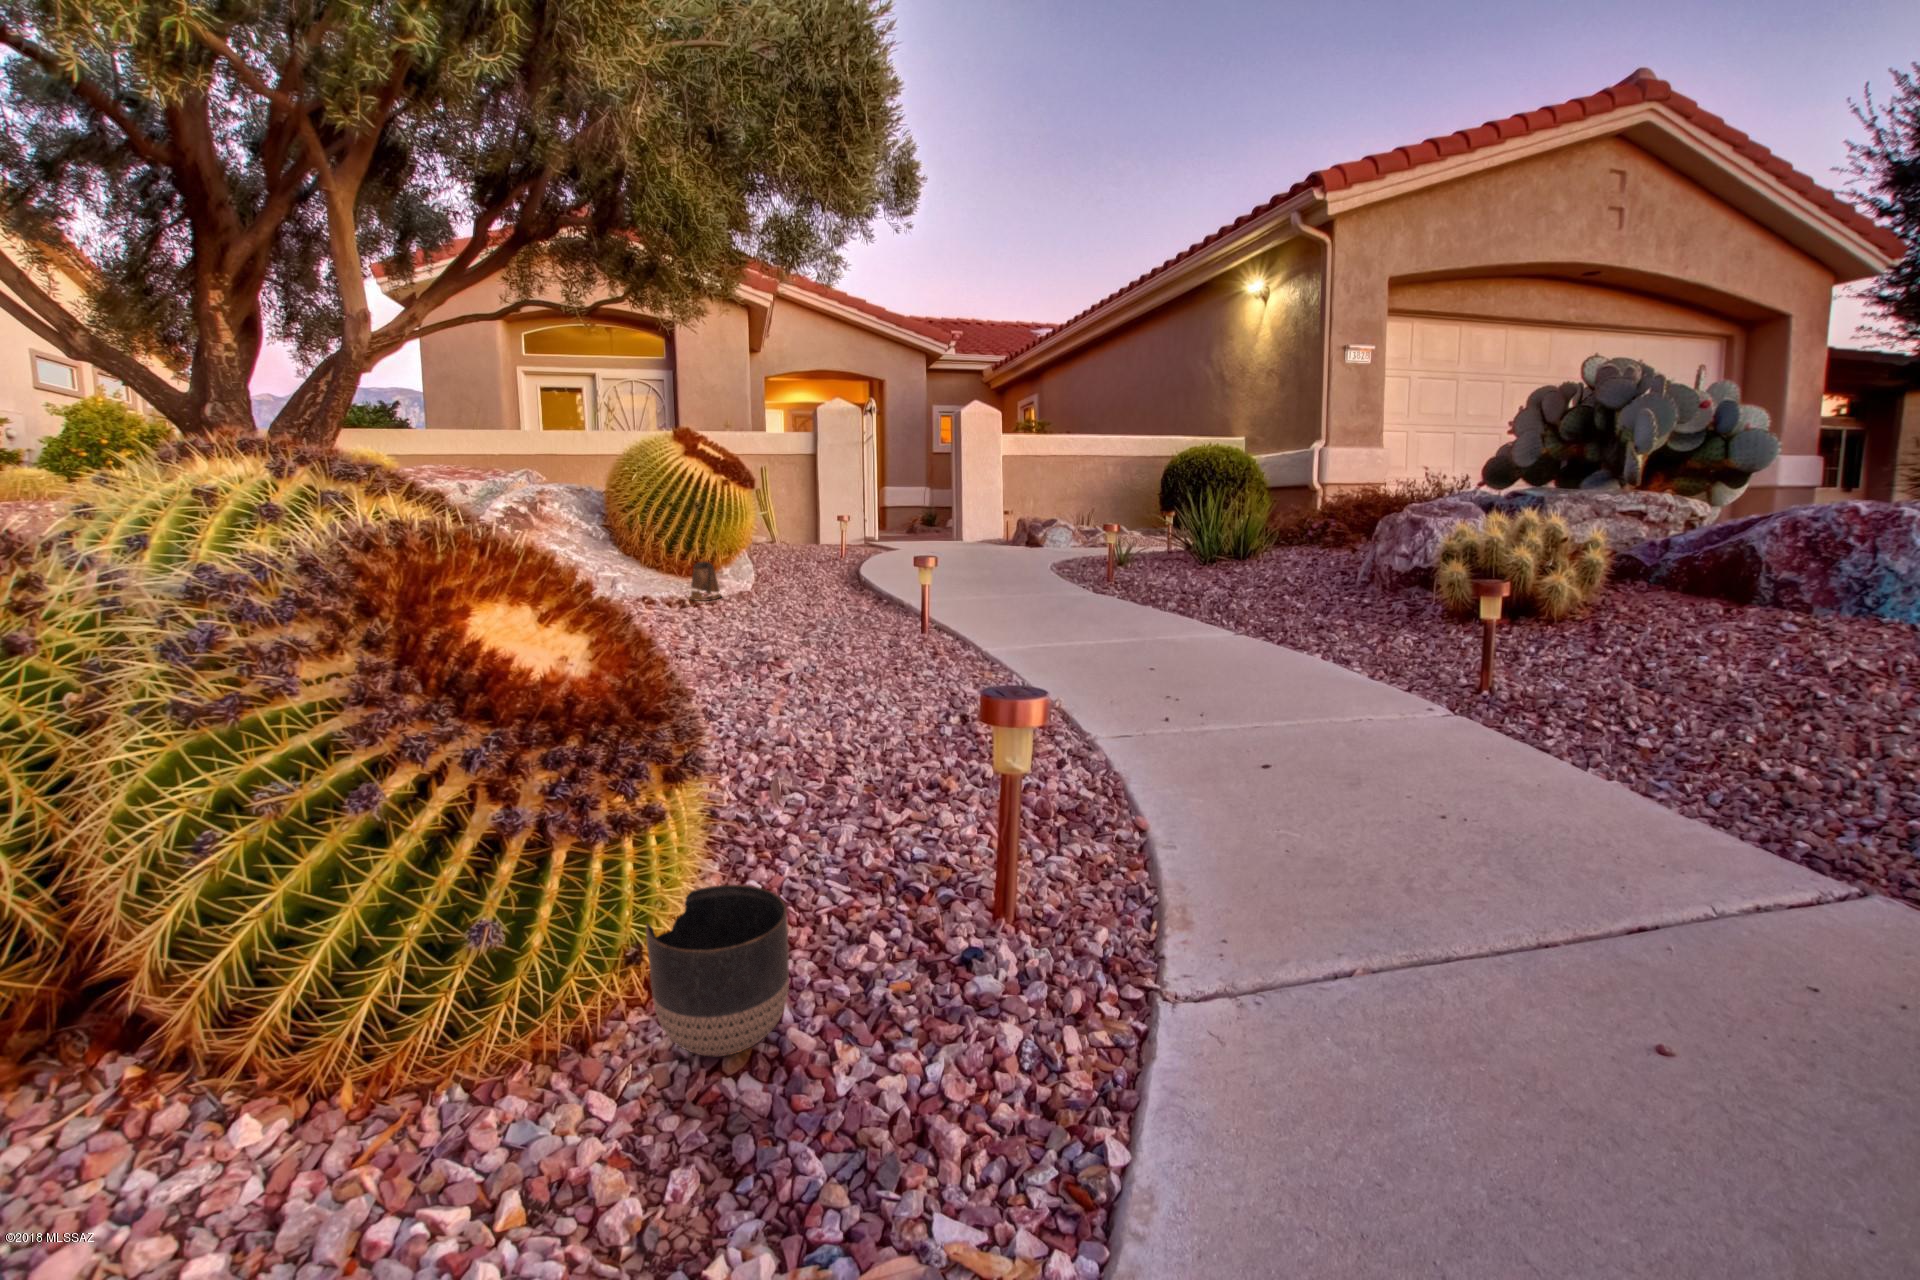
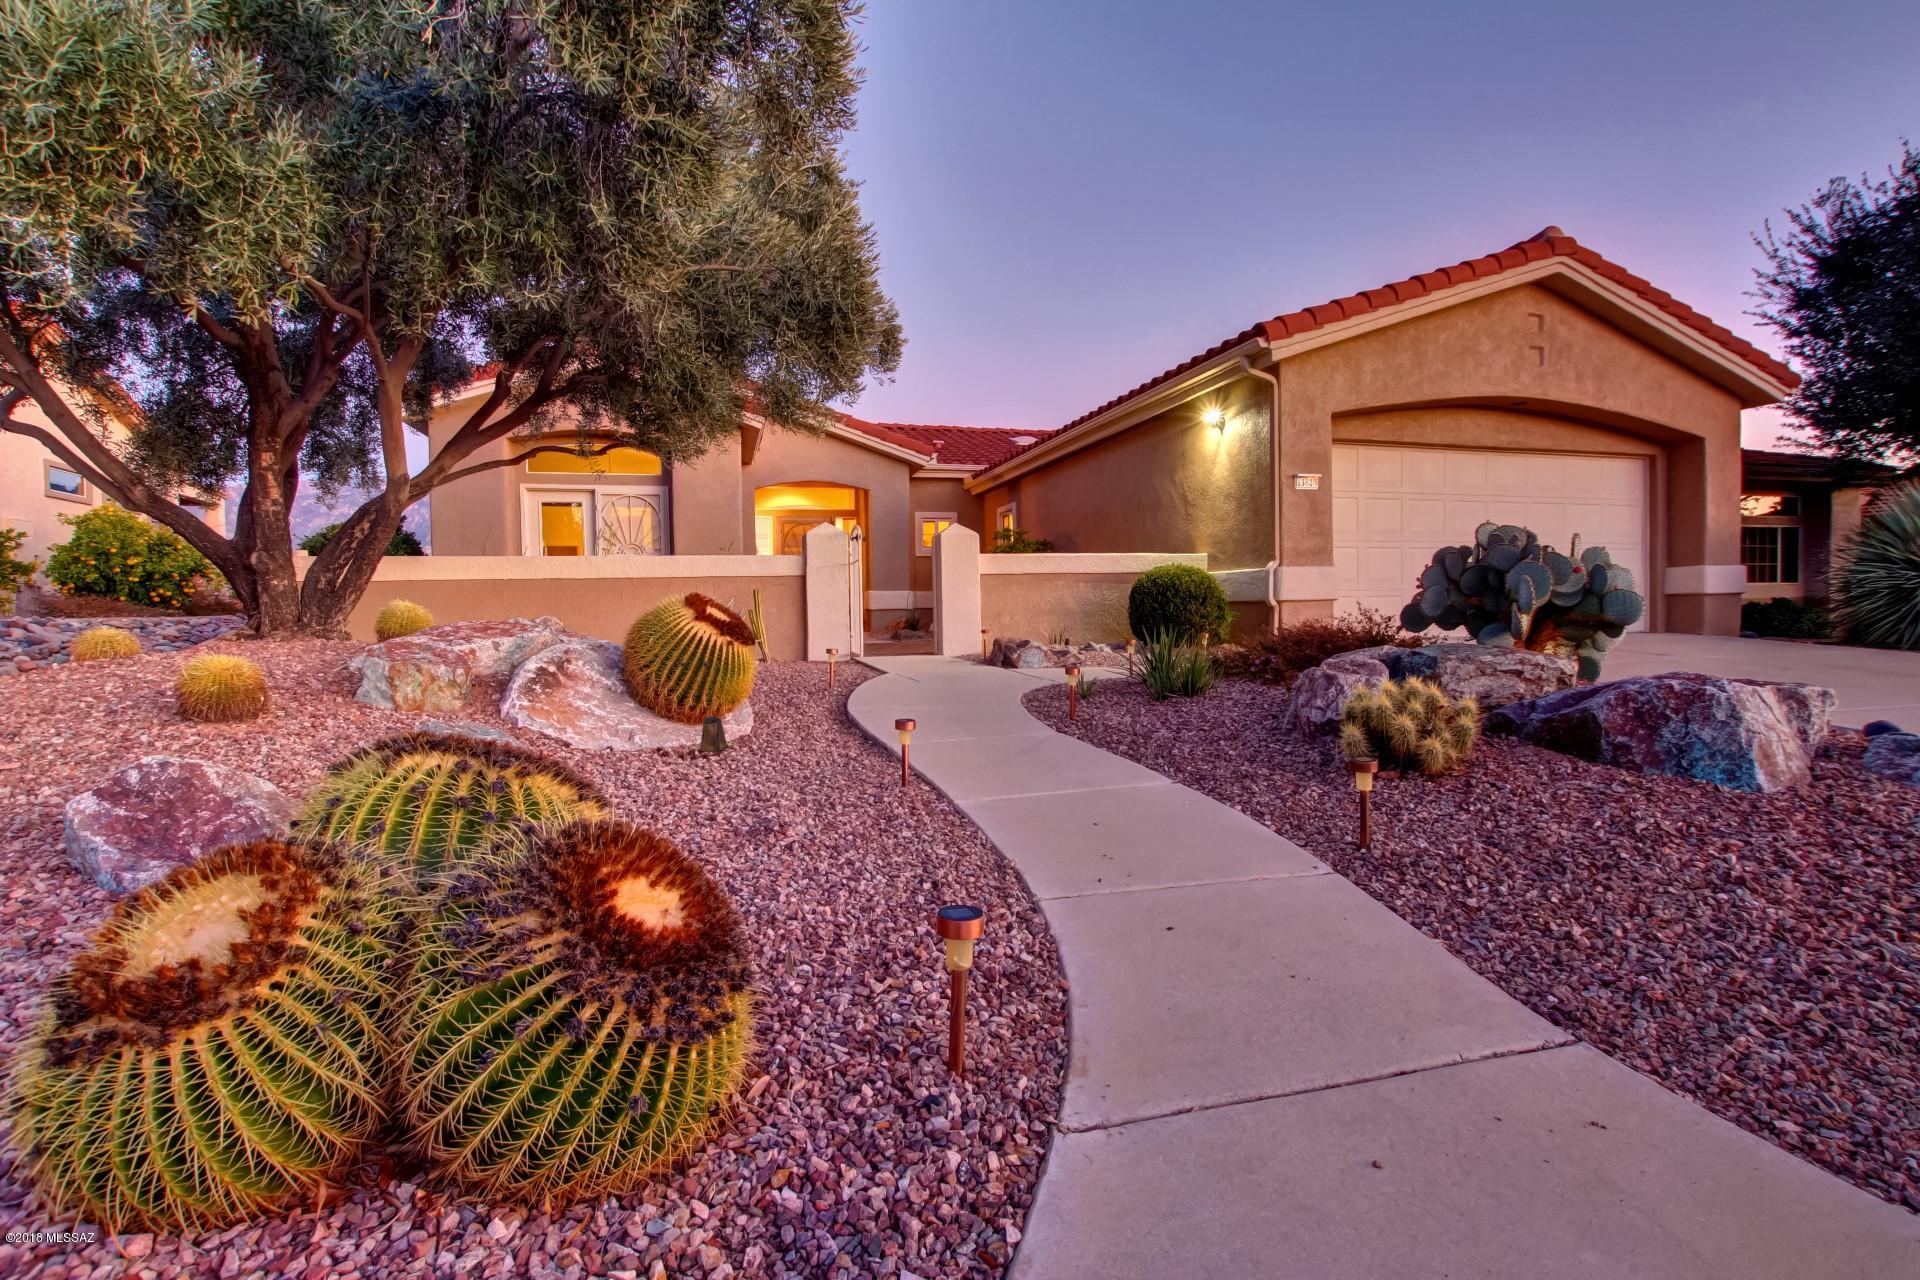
planter: present [646,885,789,1056] -> none [724,1060,812,1176]

